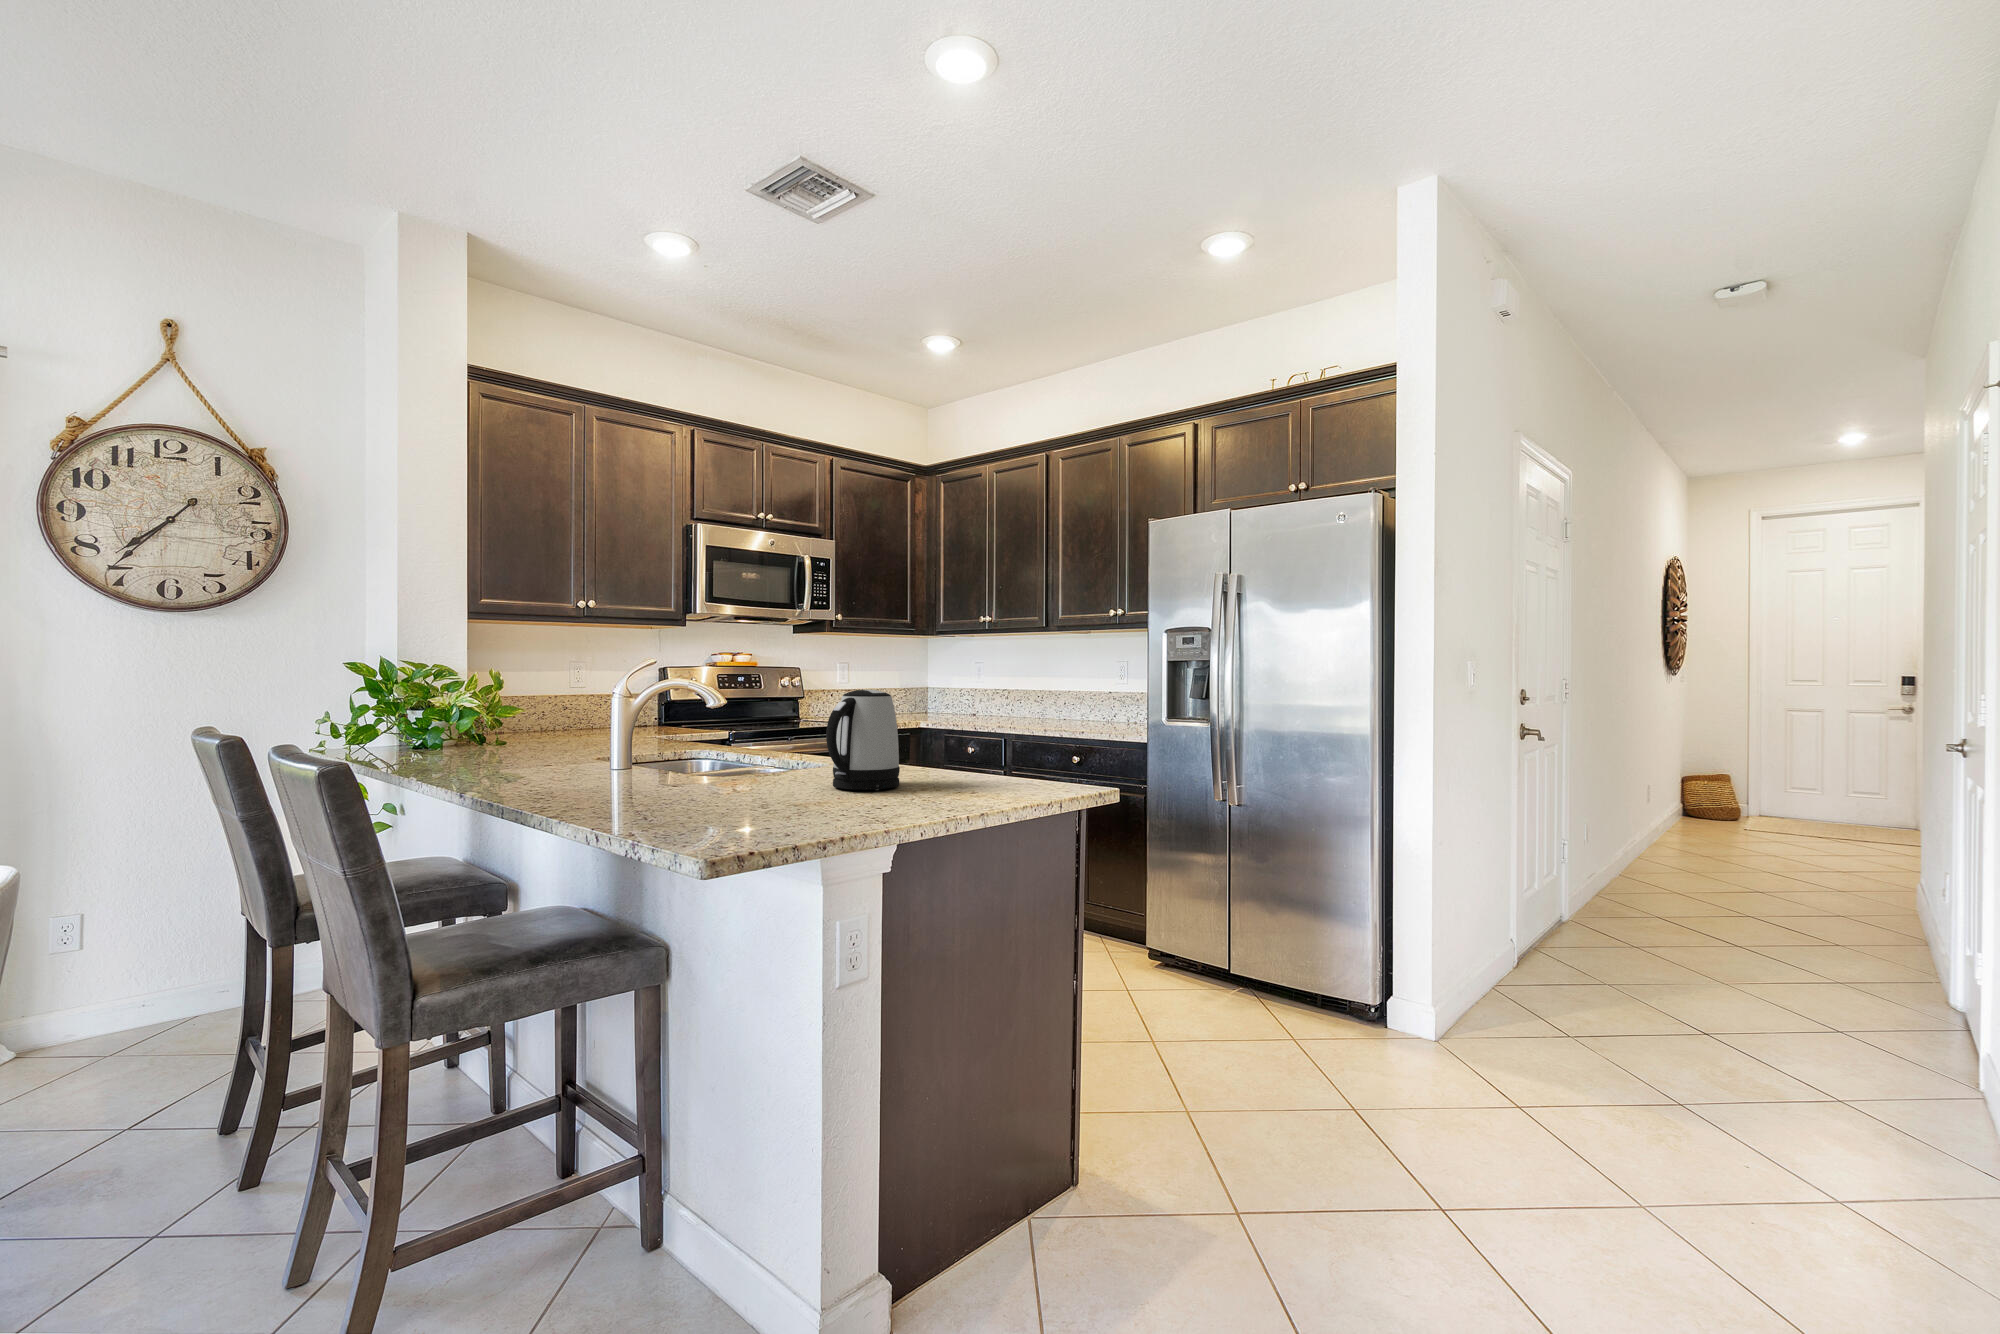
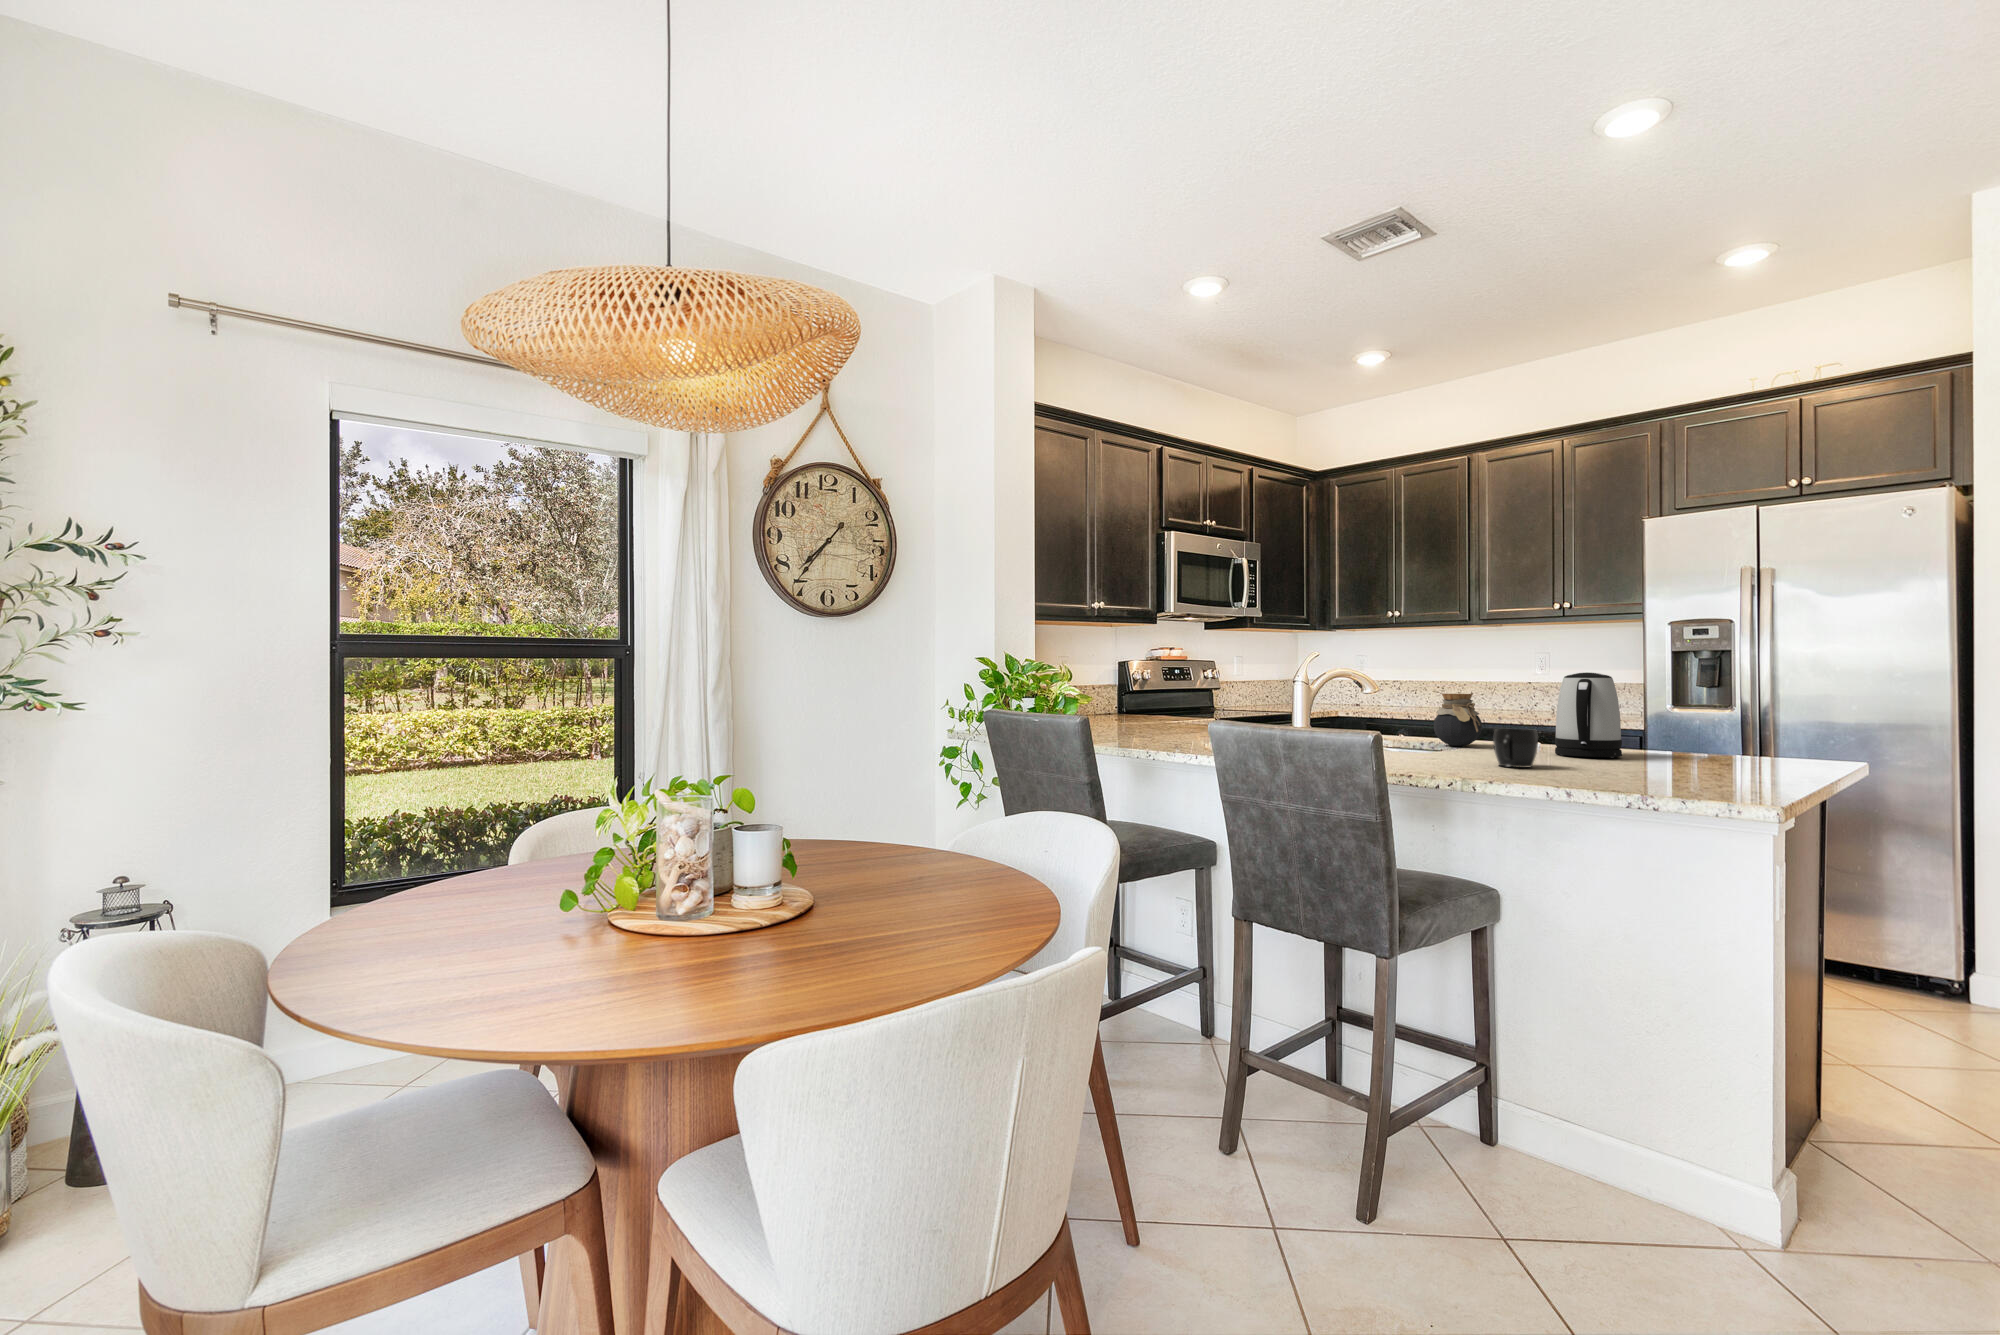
jar: none [748,711,801,773] -> present [1433,694,1482,746]
mug: none [666,760,726,809] -> present [1493,729,1538,768]

